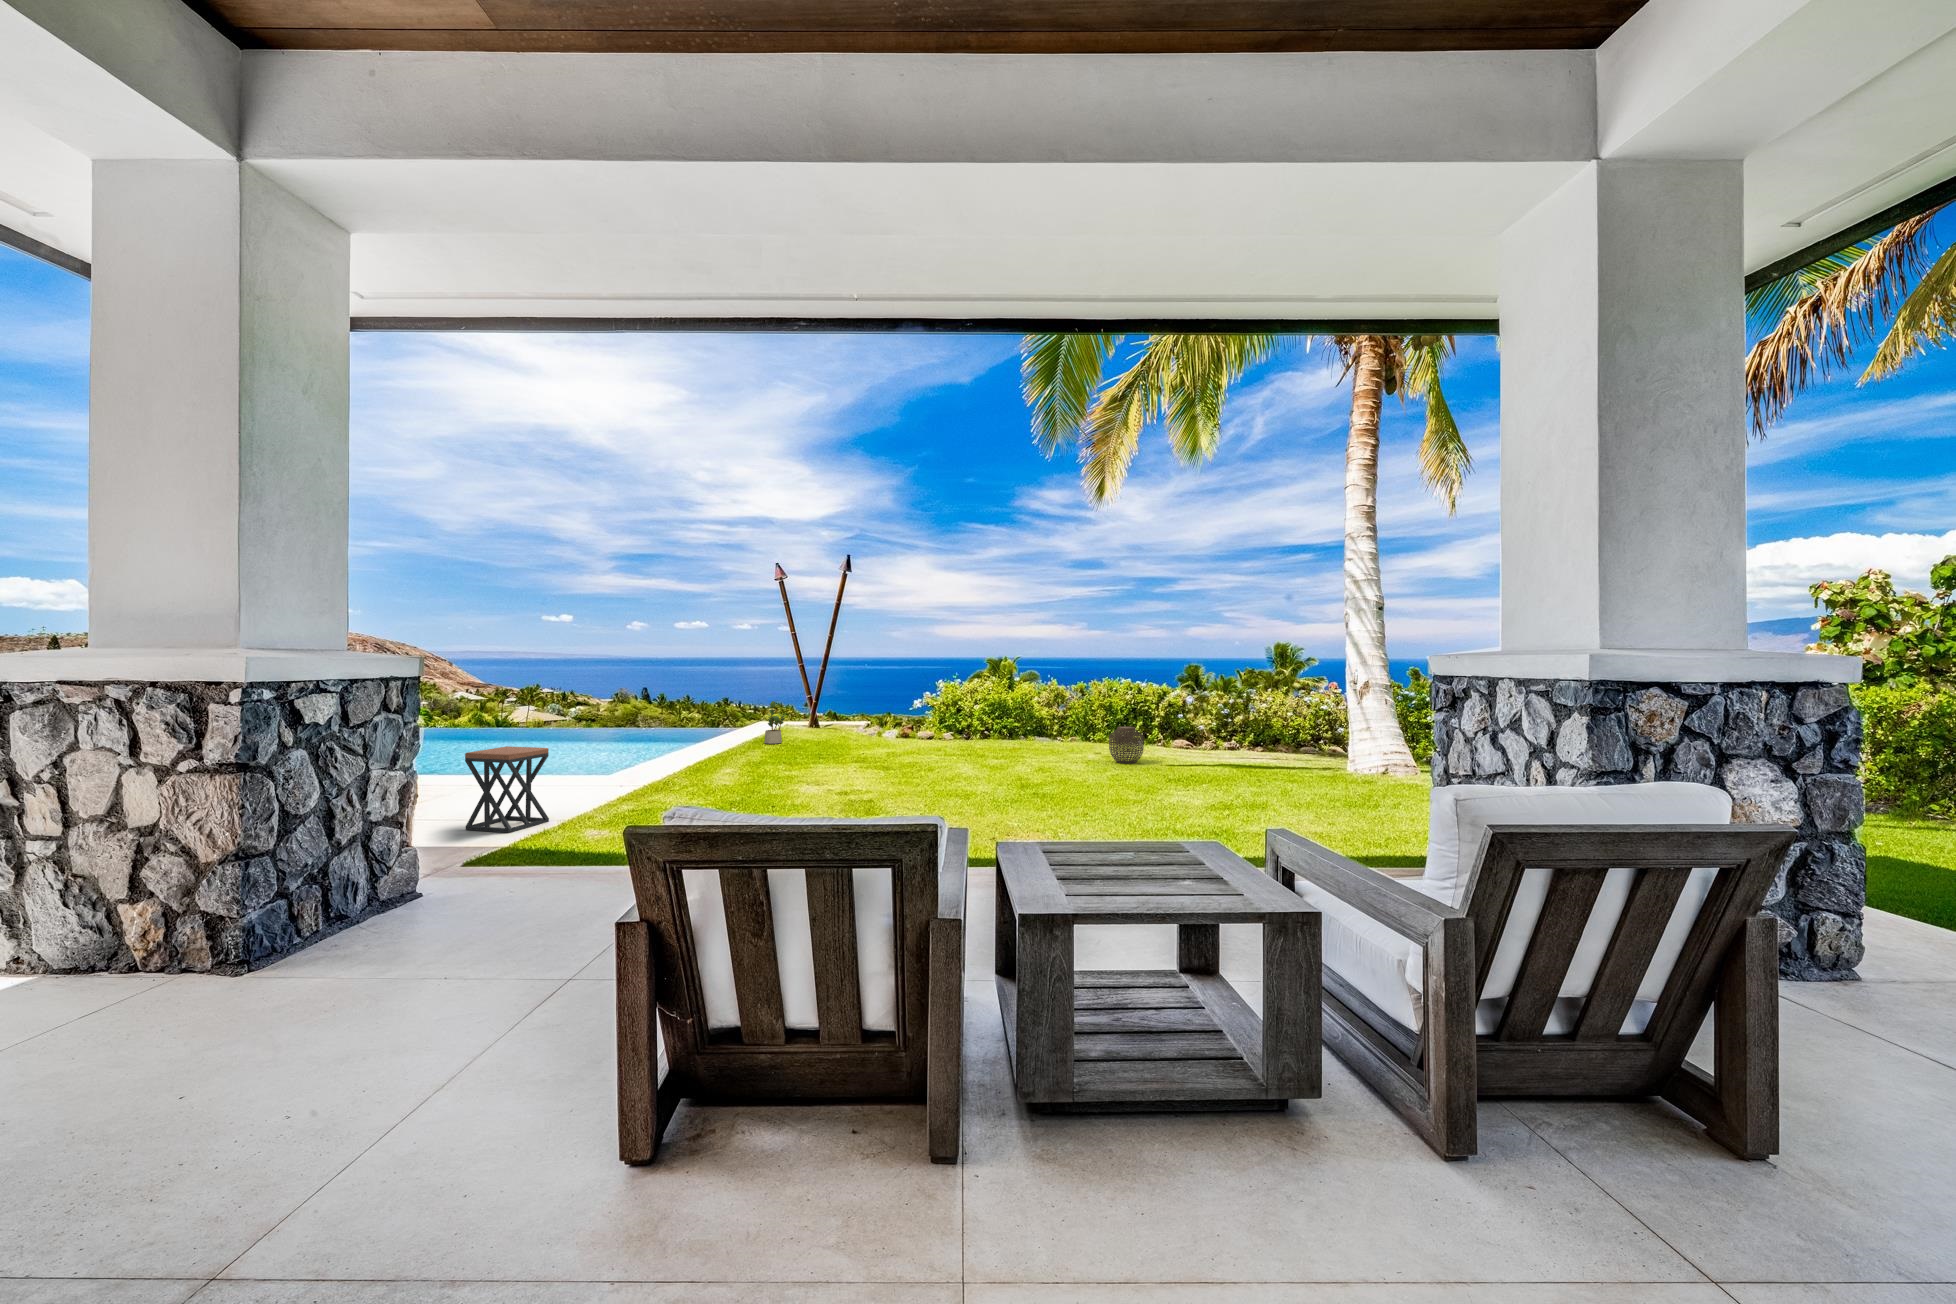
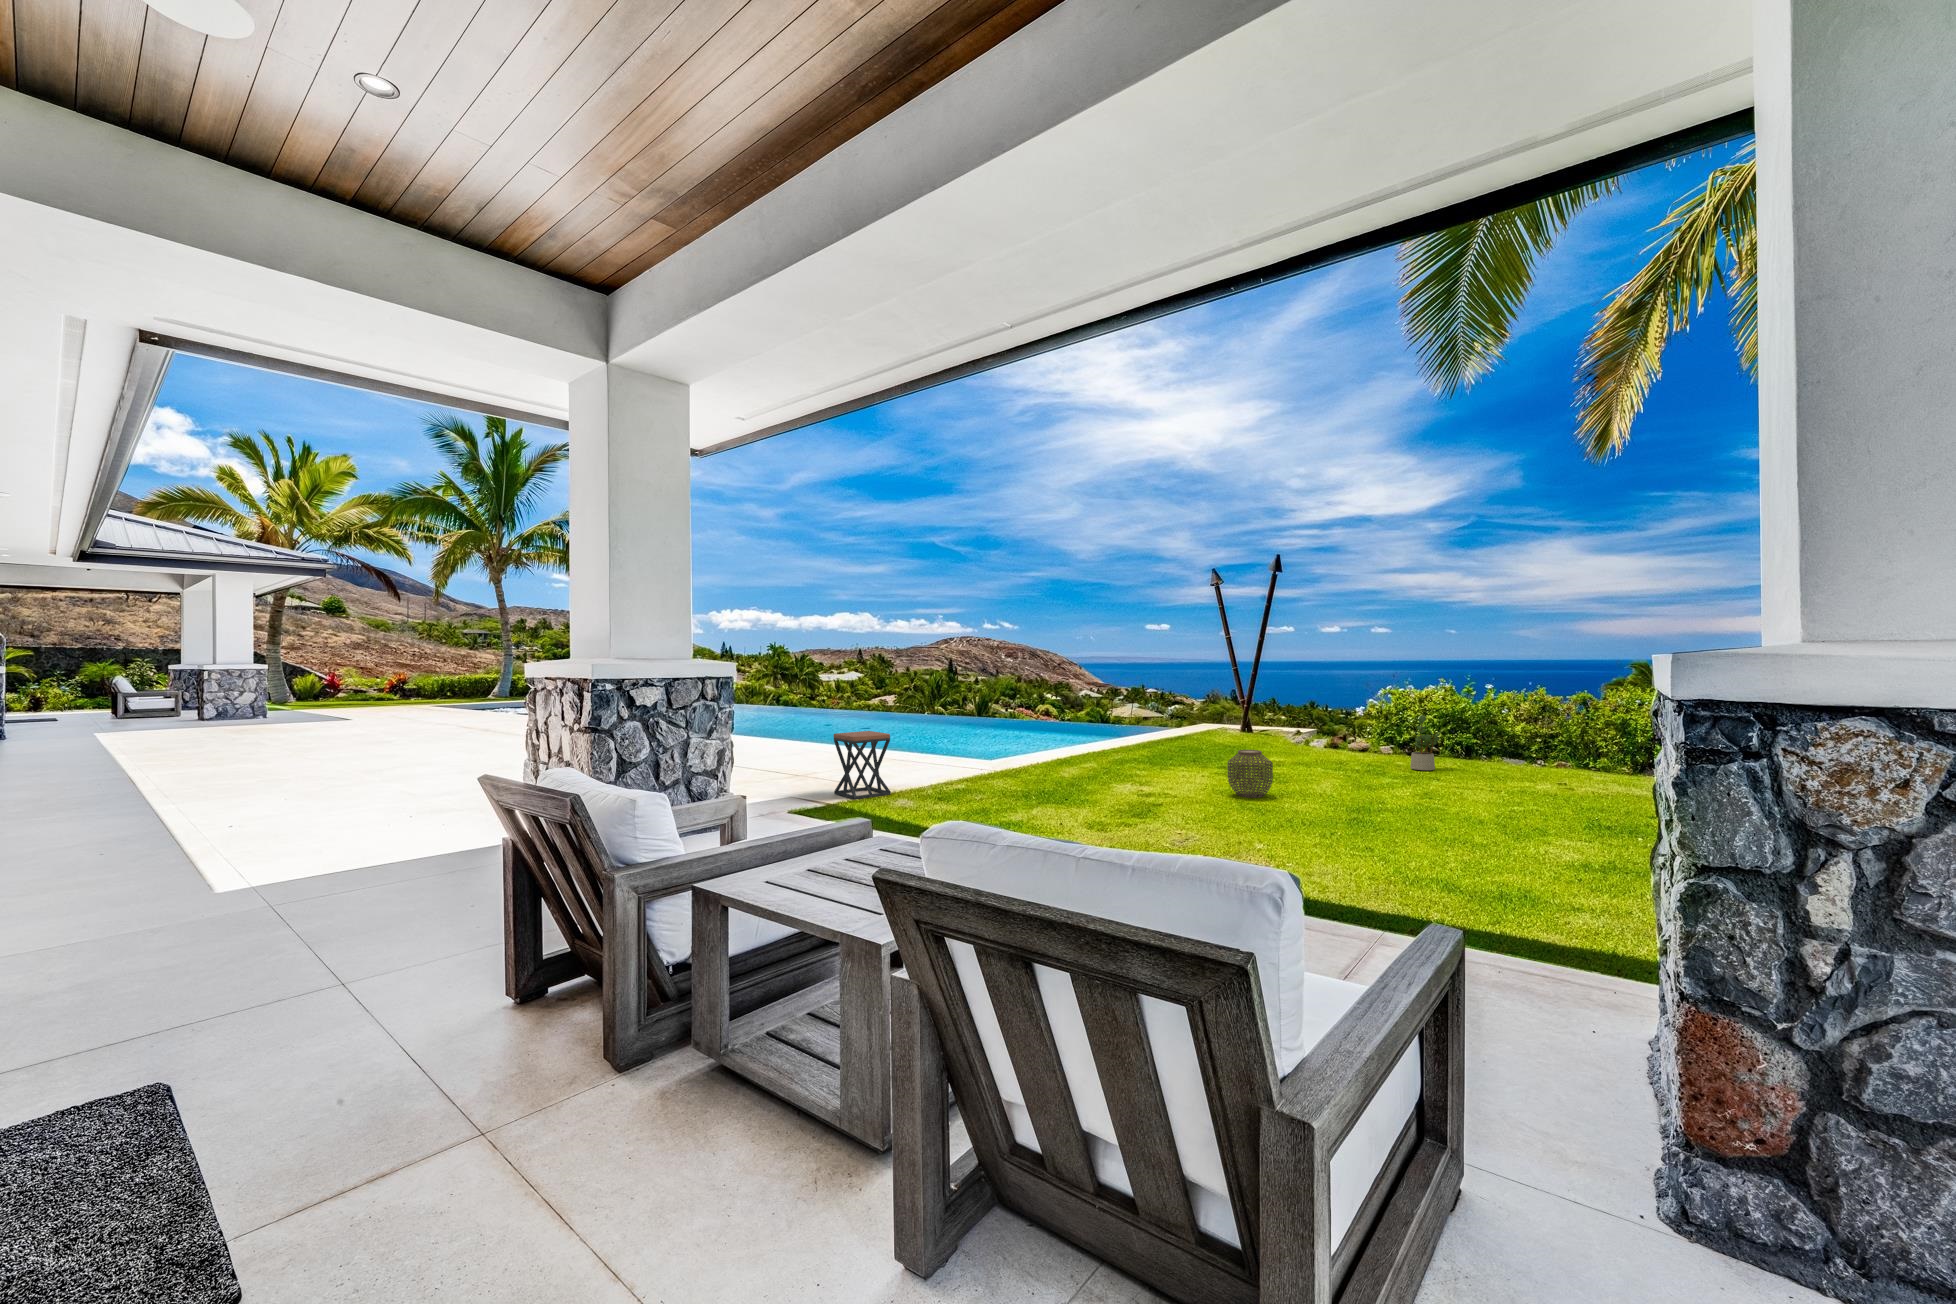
potted plant: present [765,701,786,744] -> present [1411,715,1440,771]
woven basket: present [1109,726,1144,764] -> present [1228,750,1273,798]

